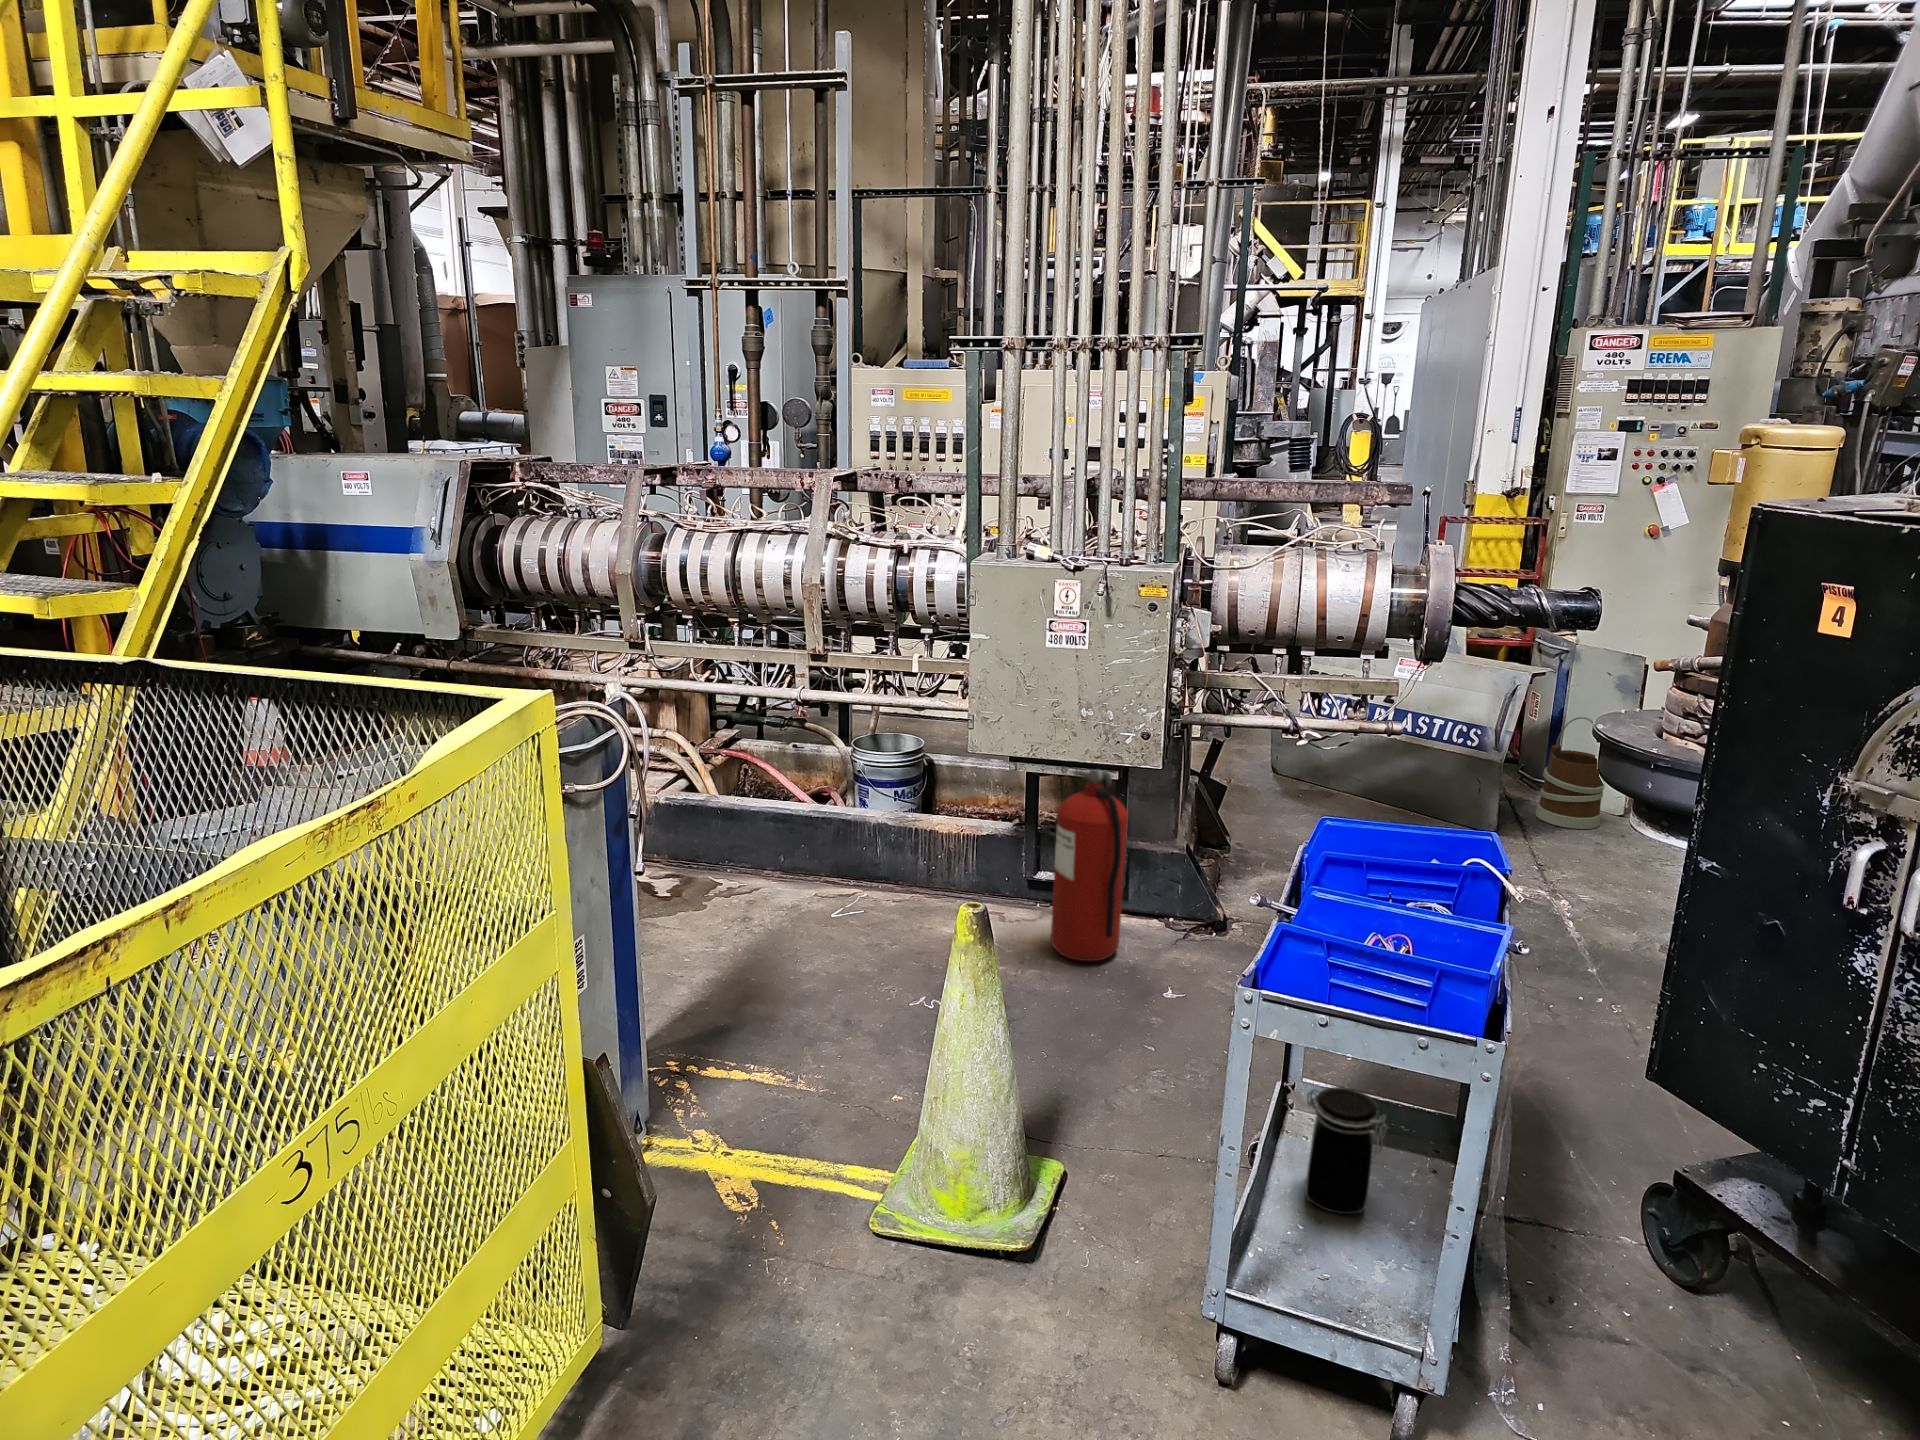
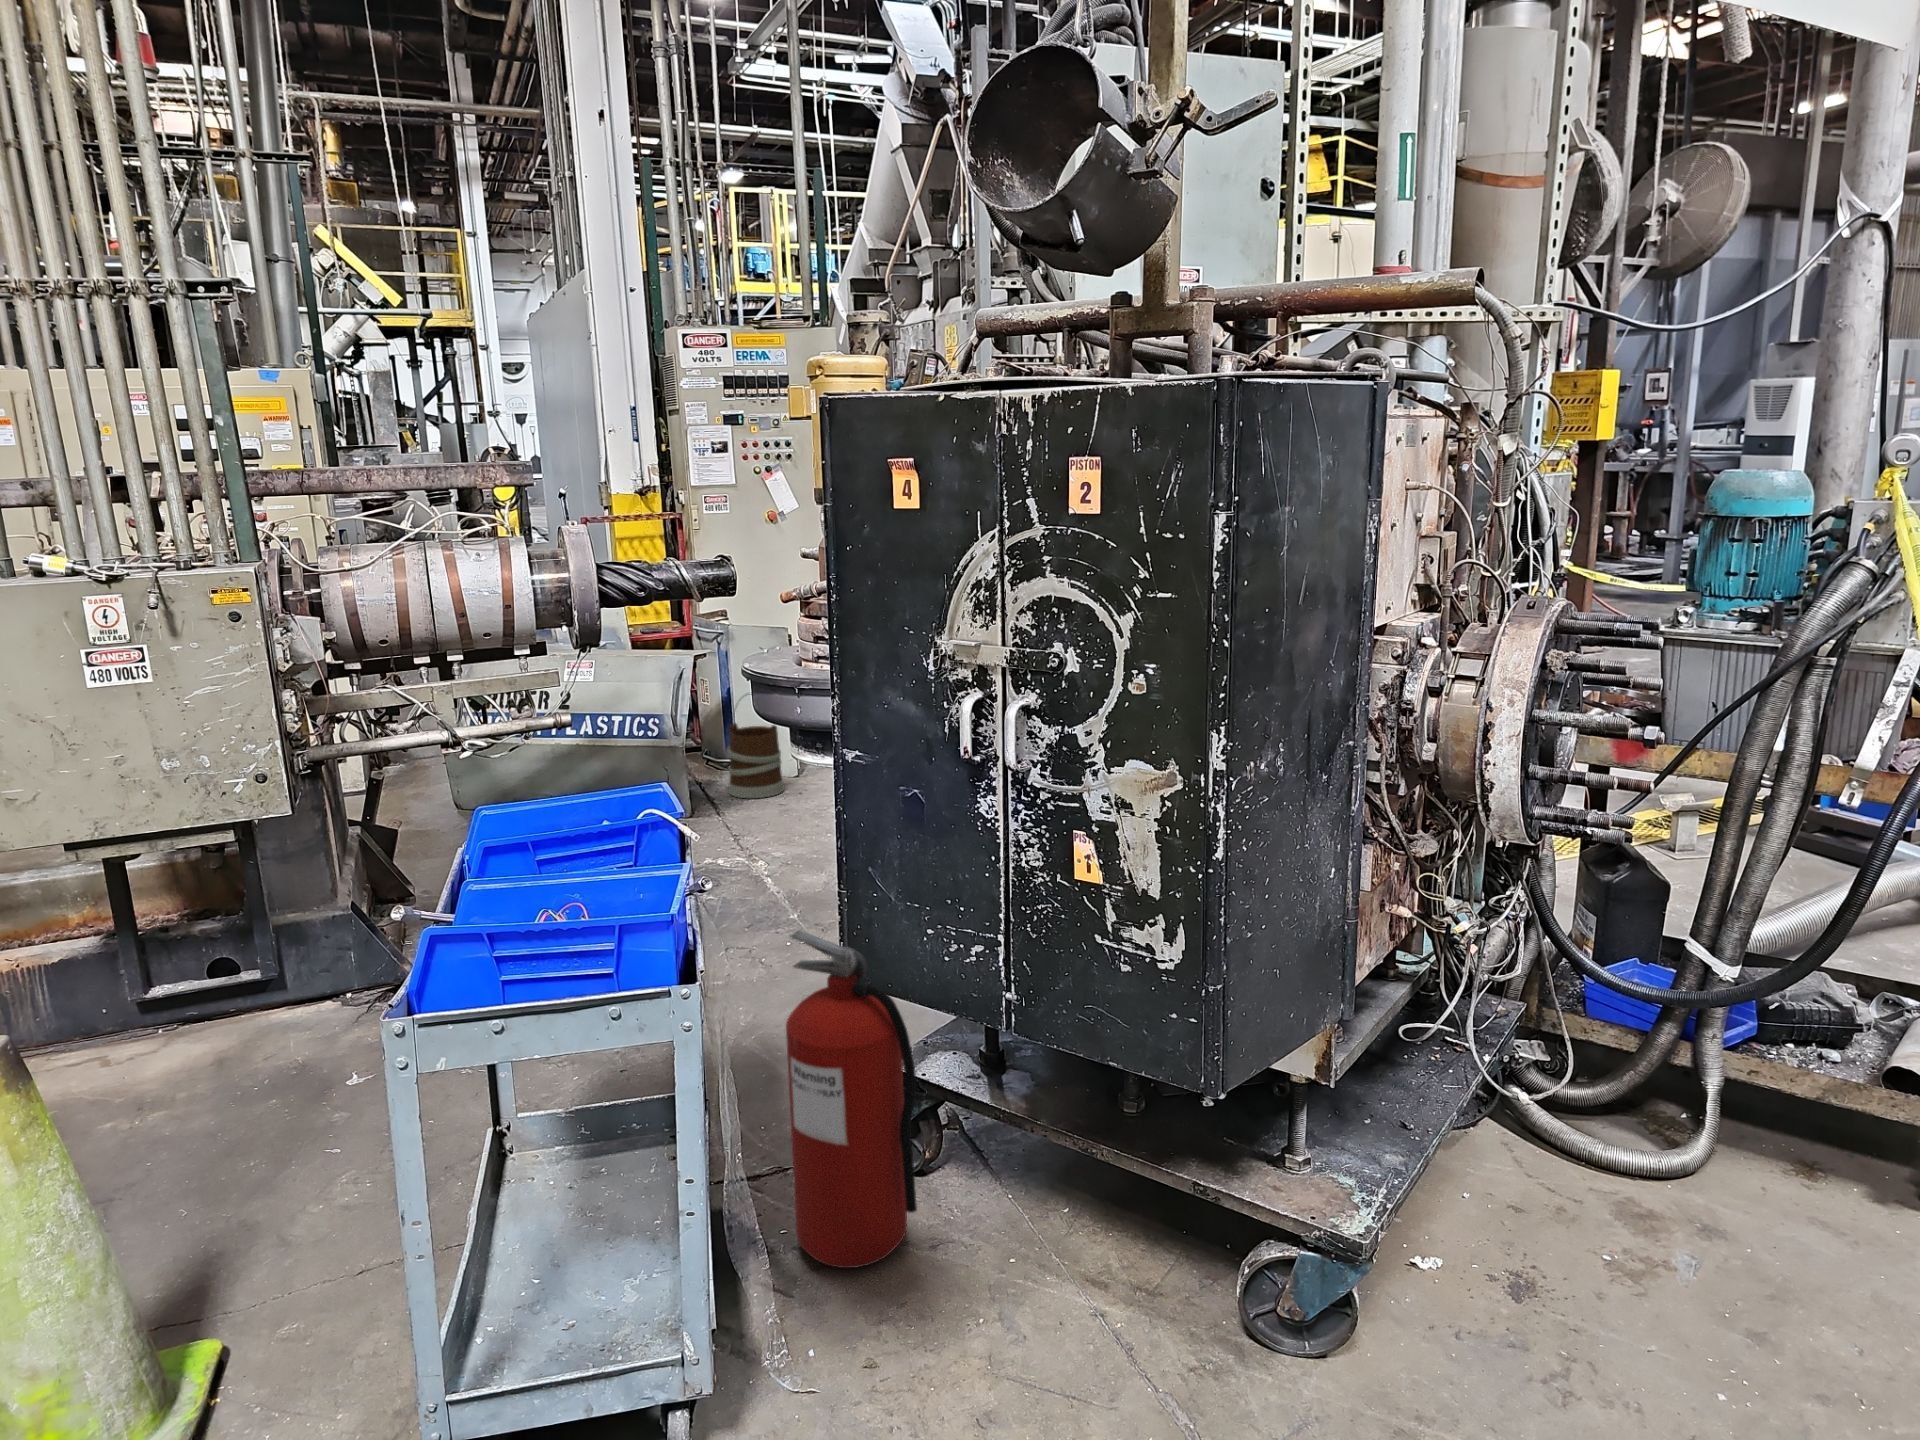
fire extinguisher: present [1051,770,1128,961] -> present [786,931,917,1268]
jar: present [1305,1087,1387,1214] -> none [519,1098,614,1244]

